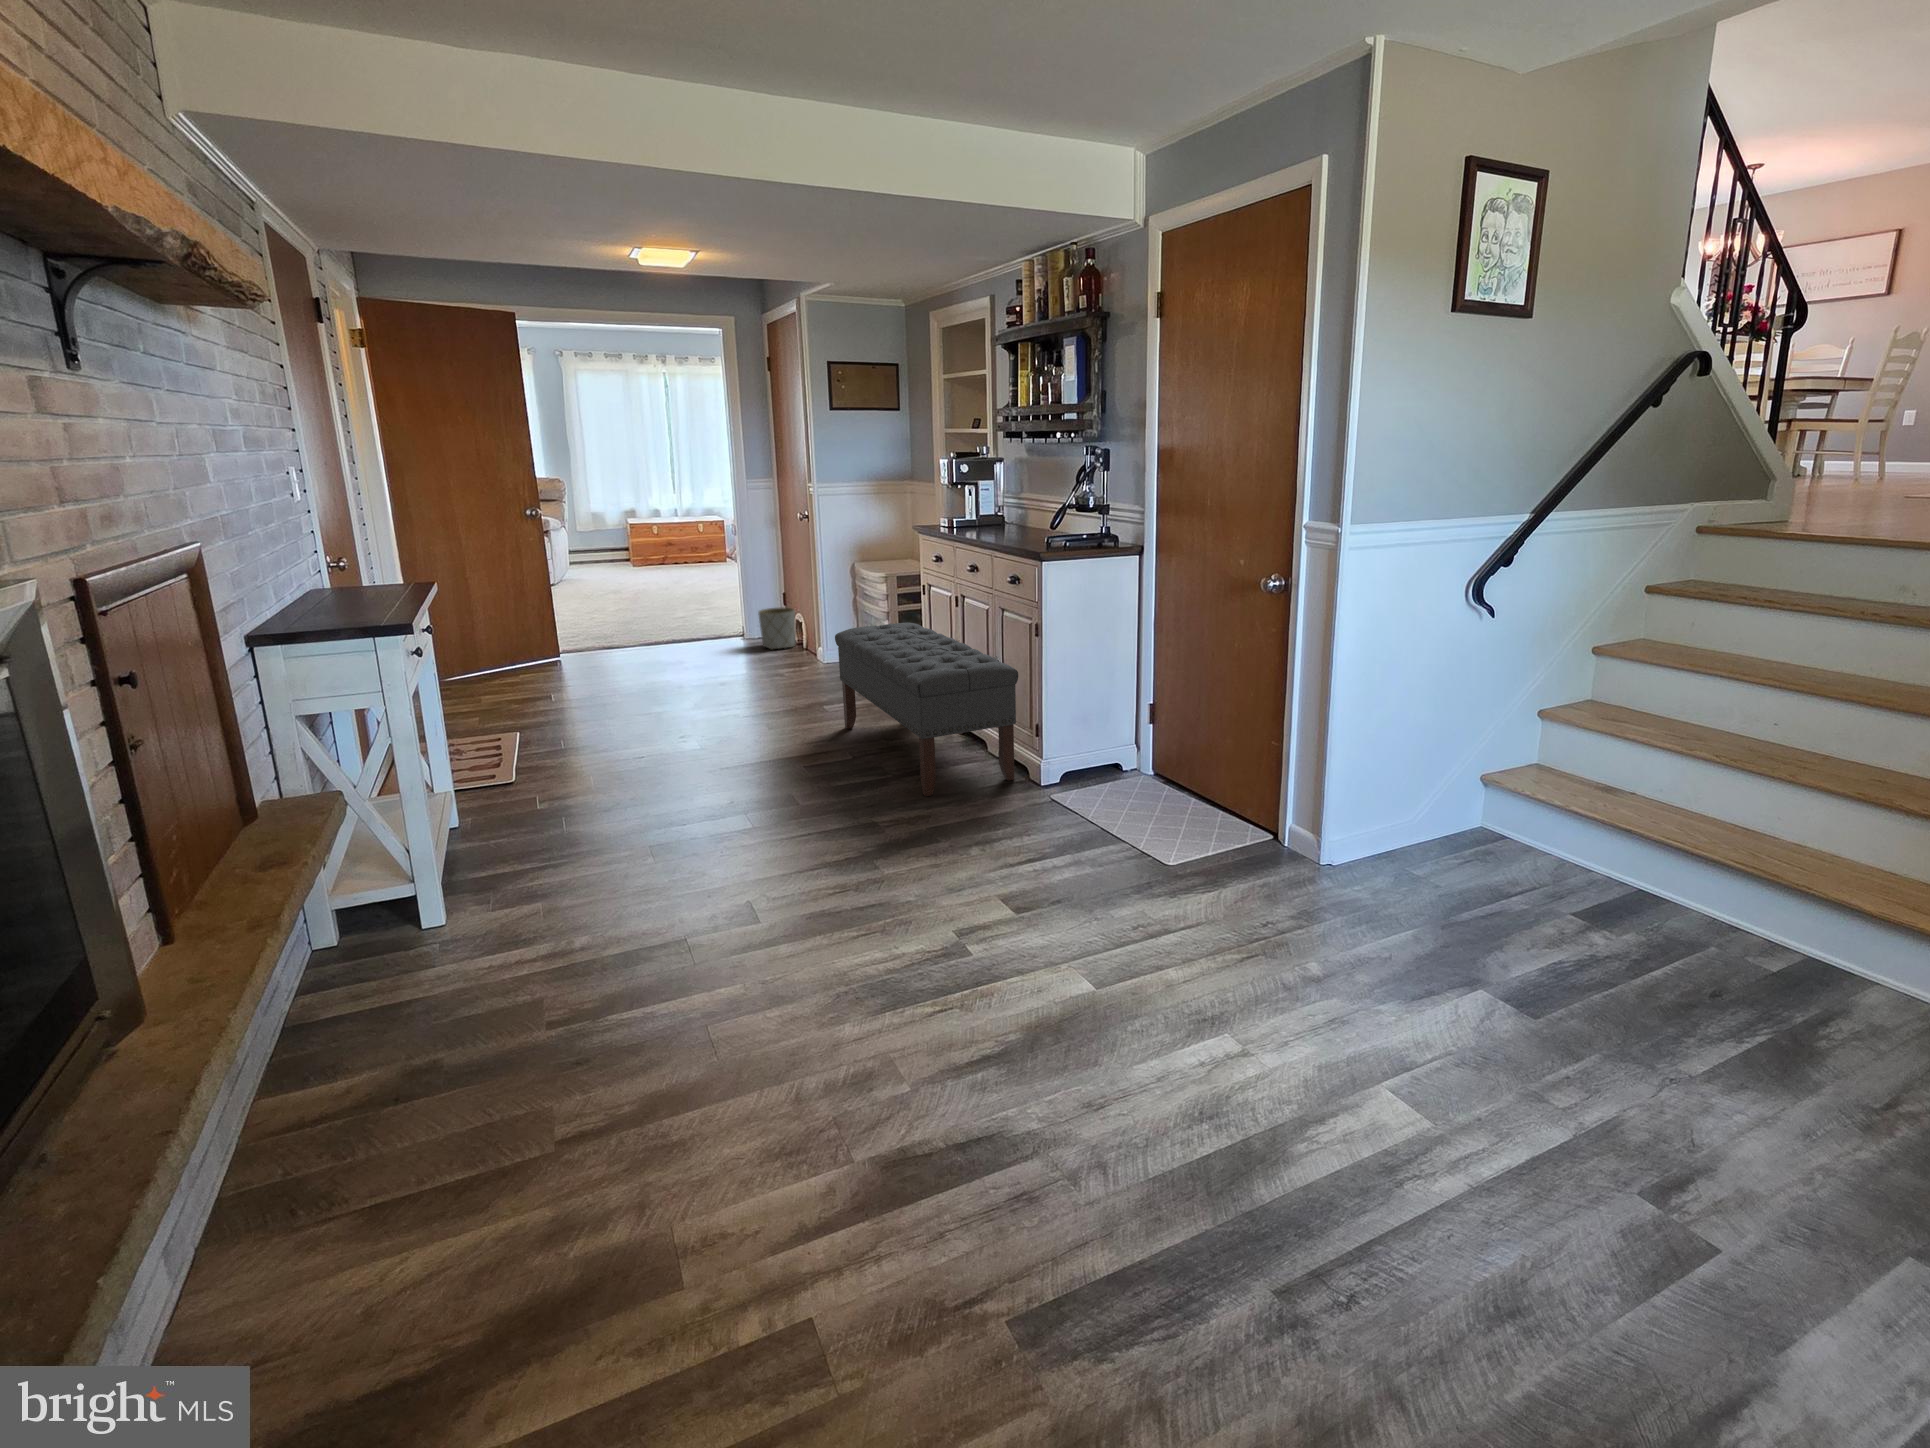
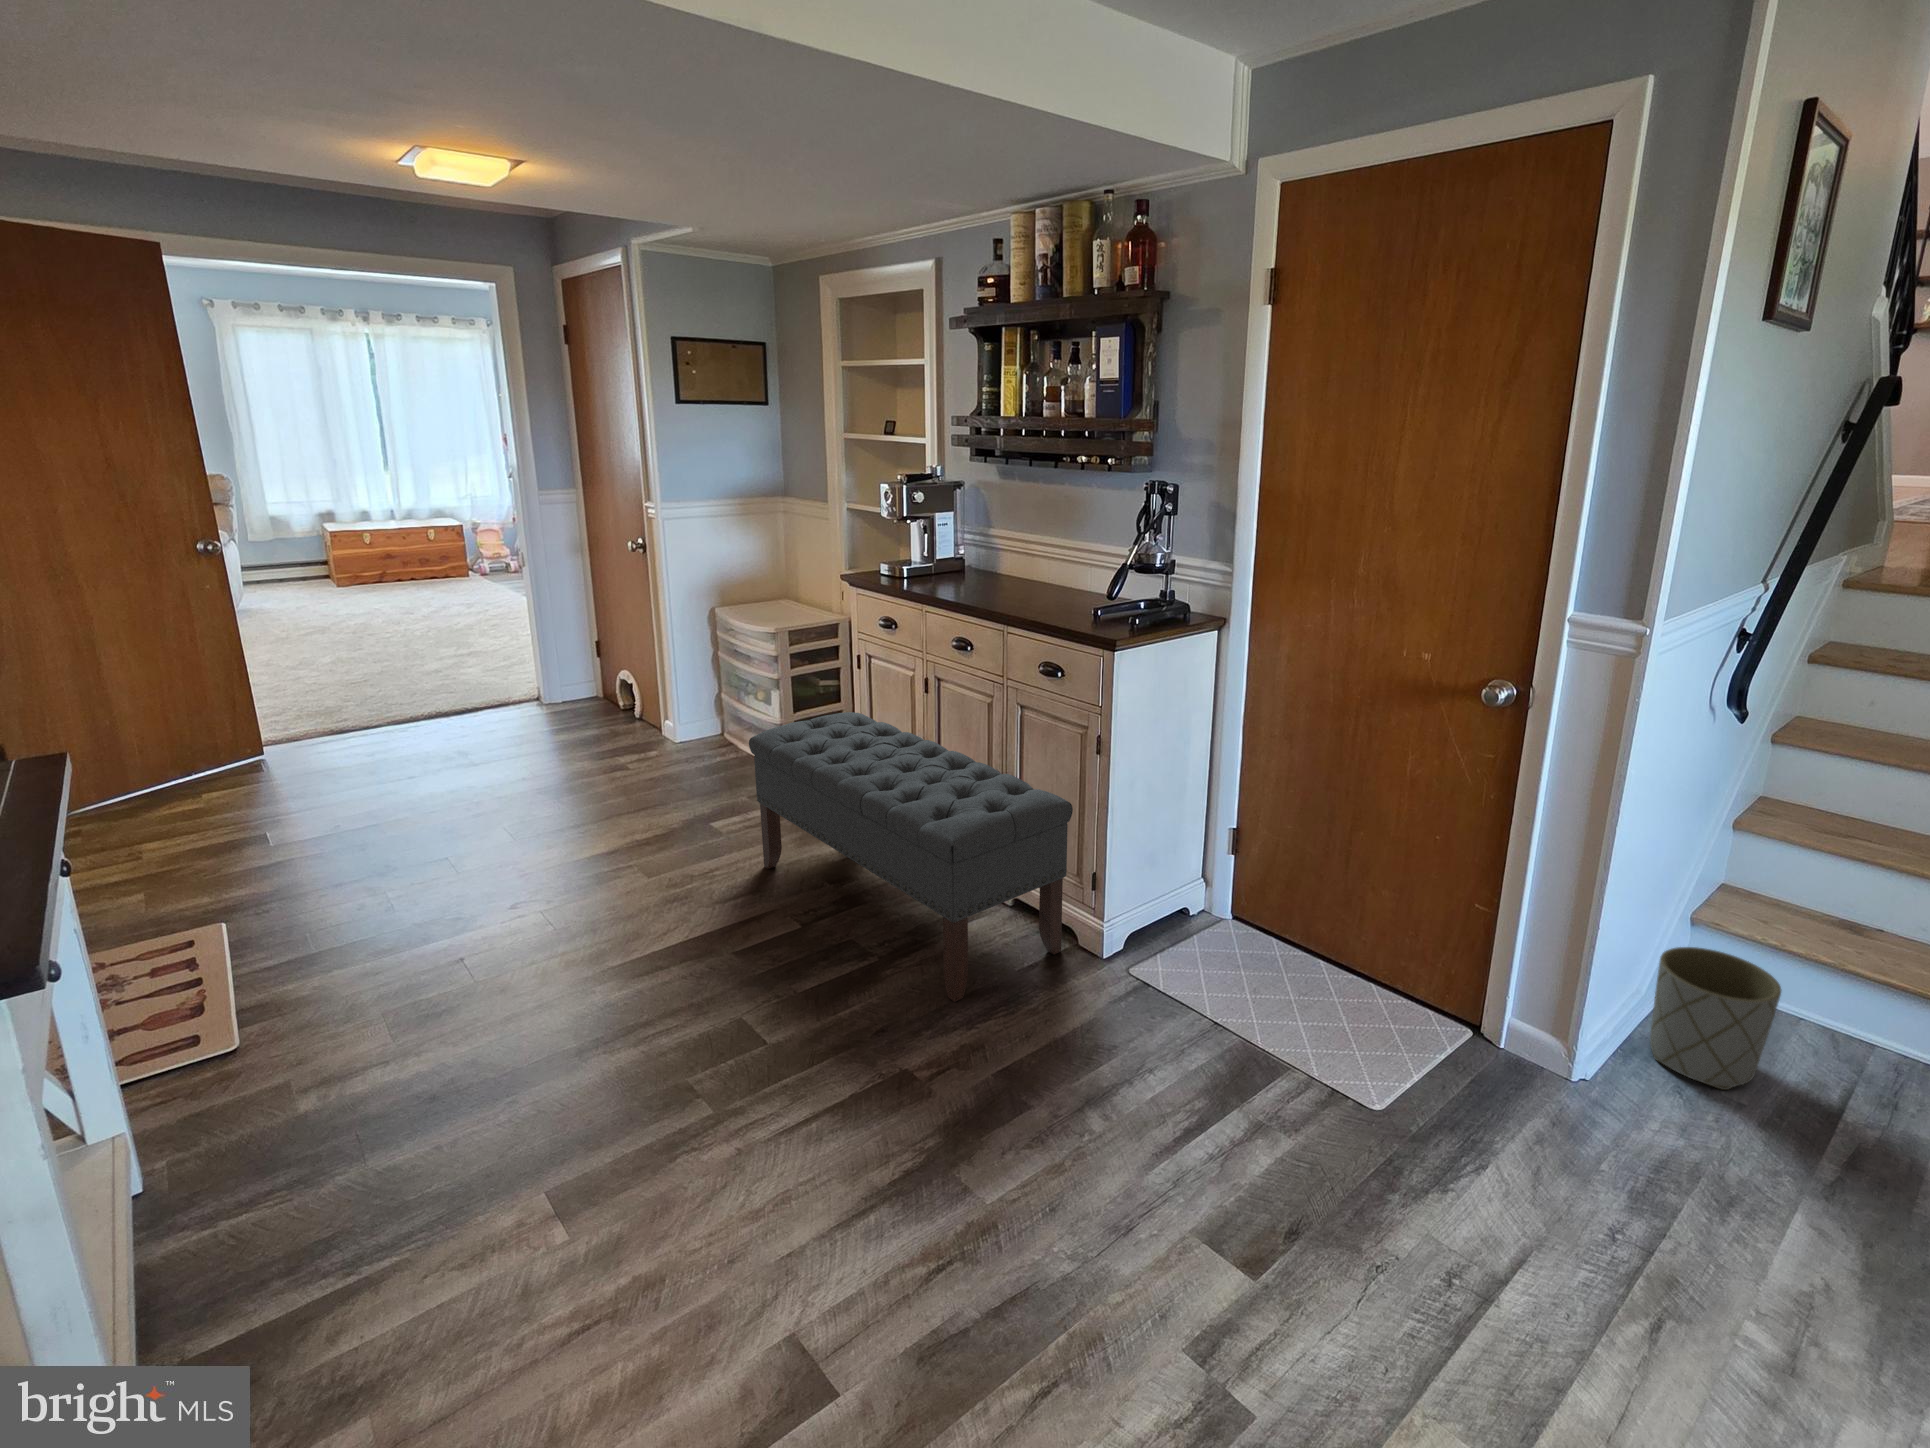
planter: present [758,607,796,650] -> present [1650,947,1781,1090]

